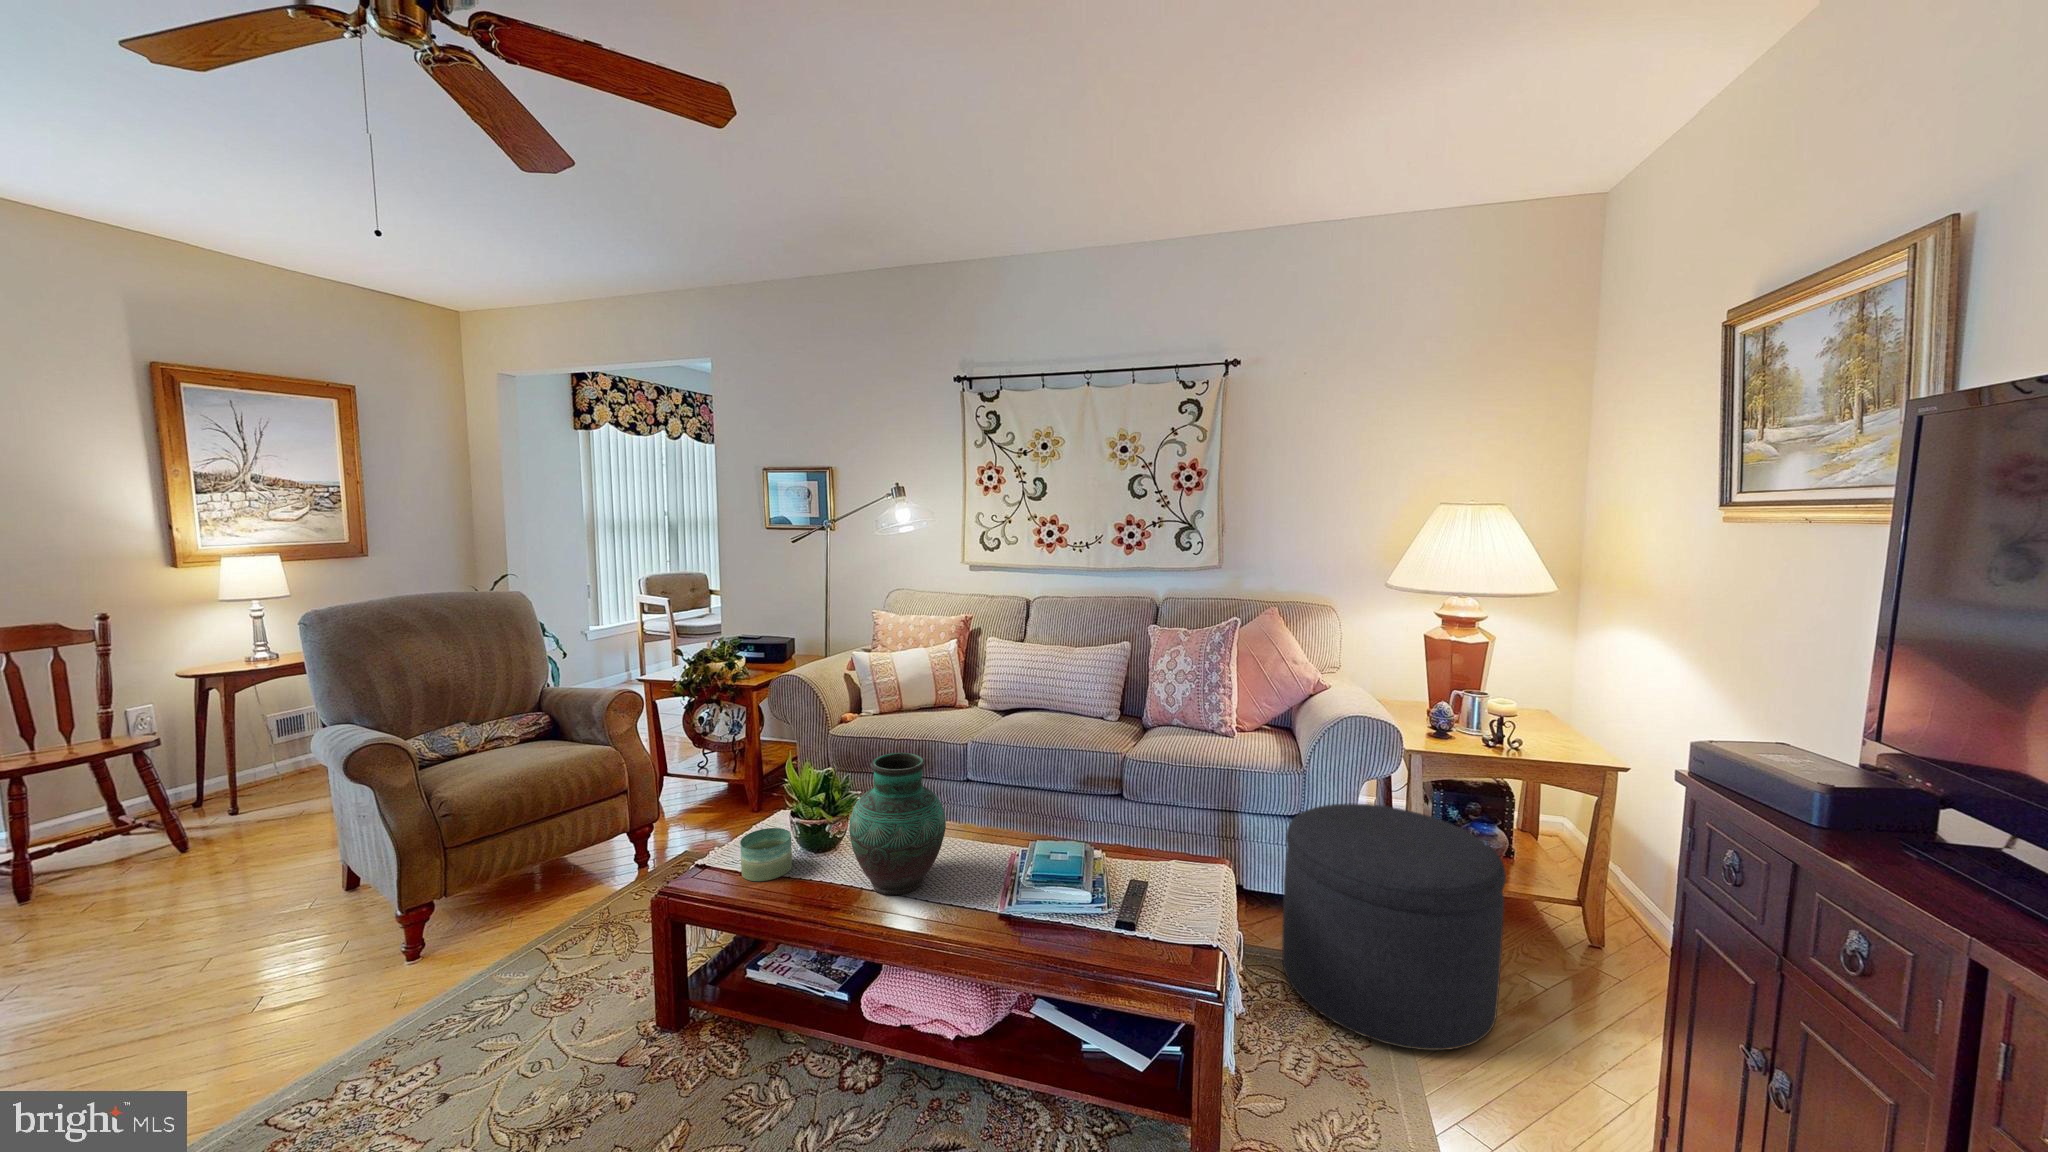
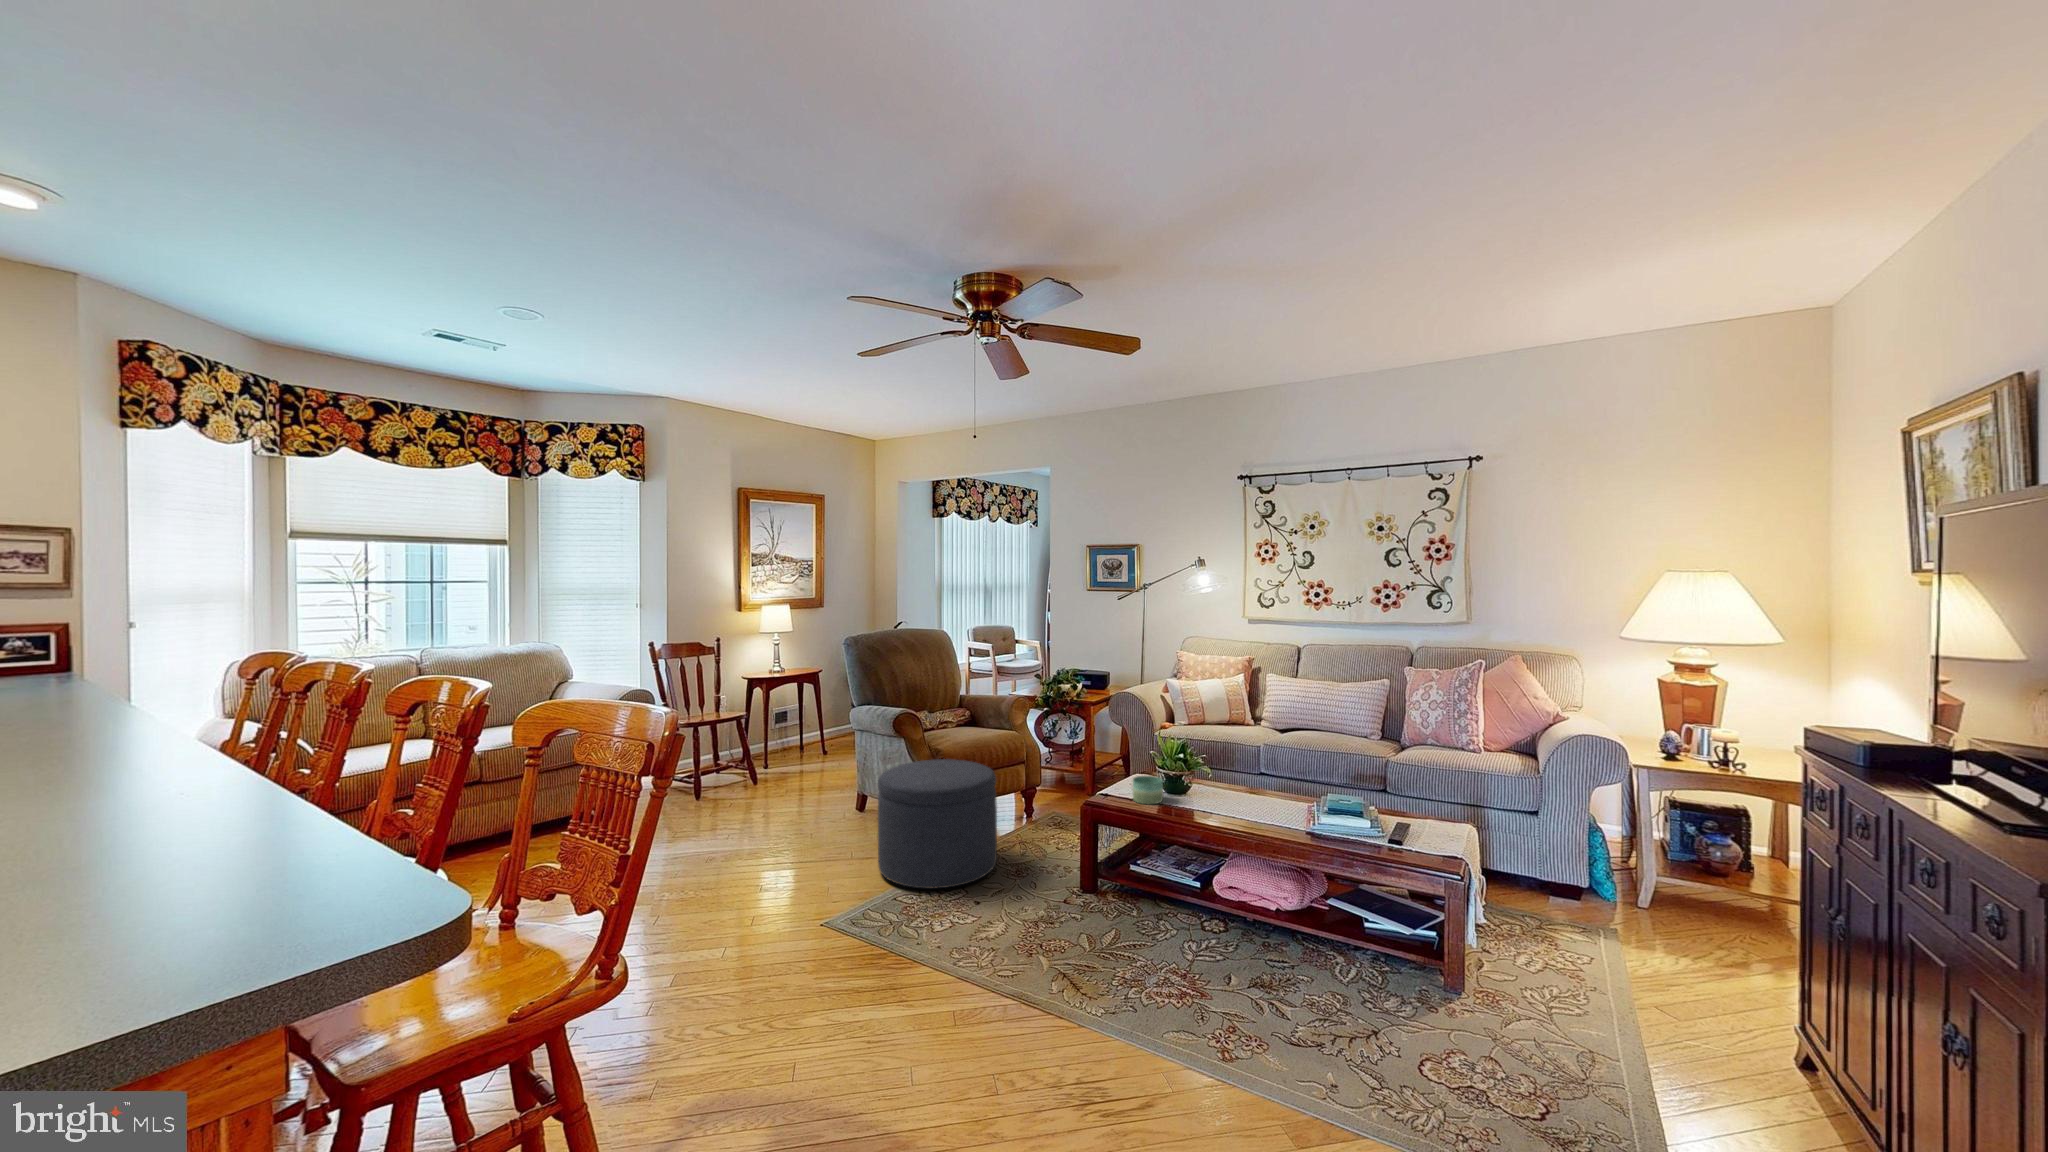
vase: present [849,752,946,895] -> none [1205,730,1267,817]
ottoman: present [1282,804,1506,1050] -> present [878,759,997,889]

